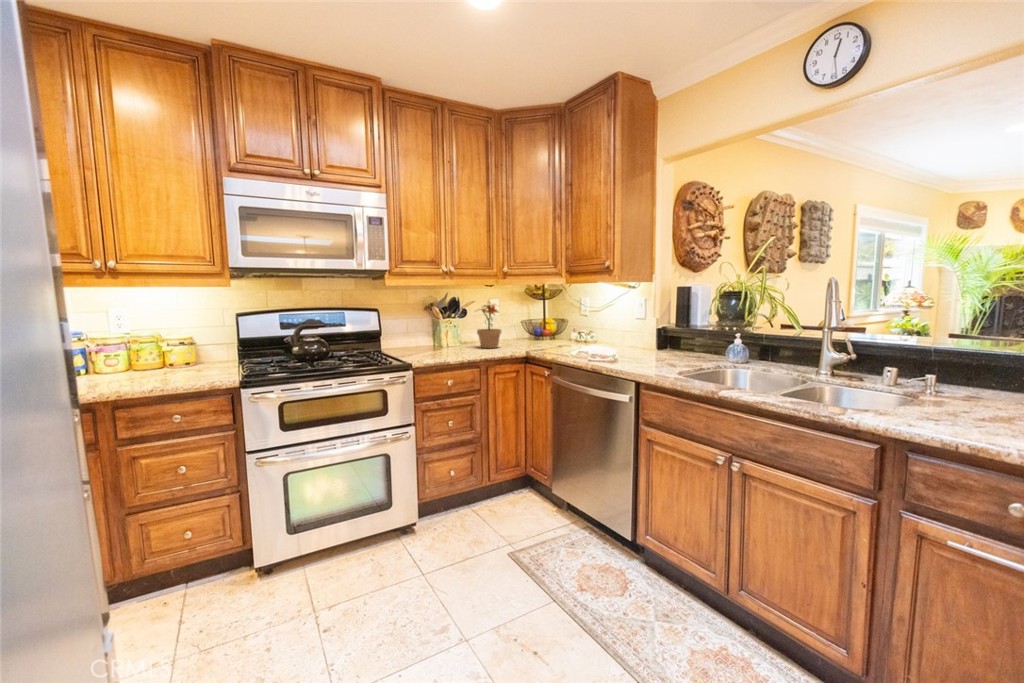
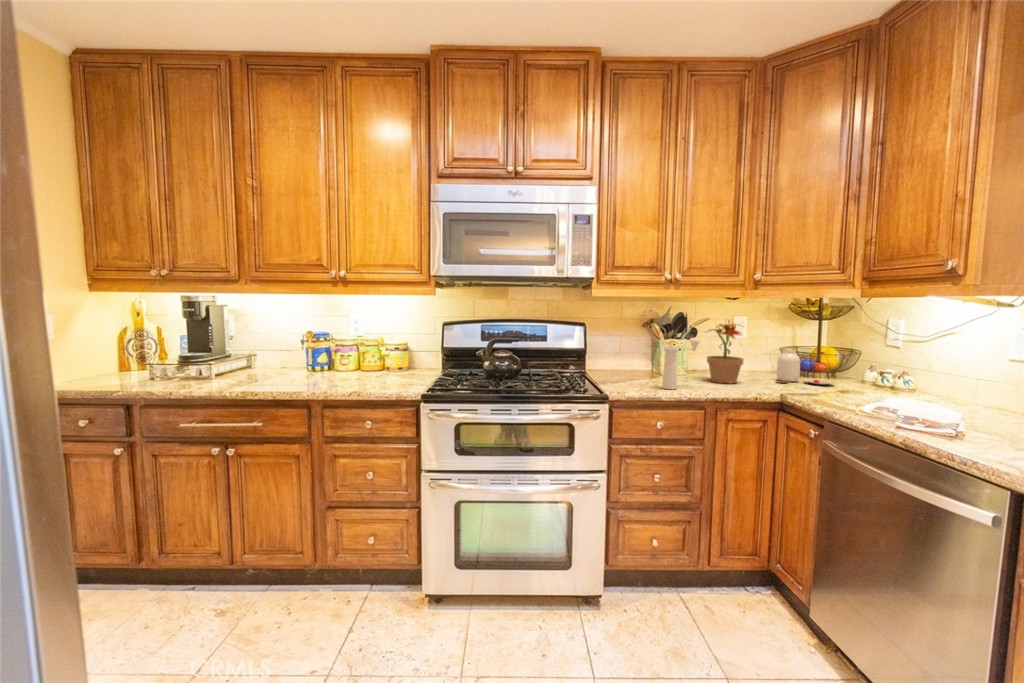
pepper mill: none [448,316,473,355] -> present [662,338,700,389]
jar: none [522,322,557,345] -> present [776,350,834,385]

